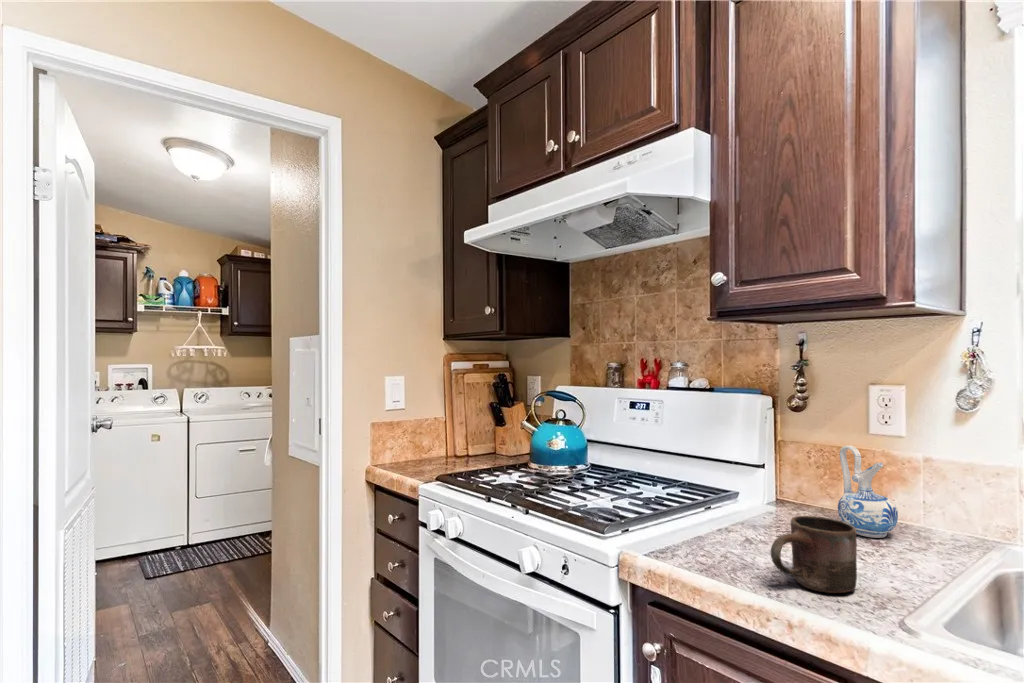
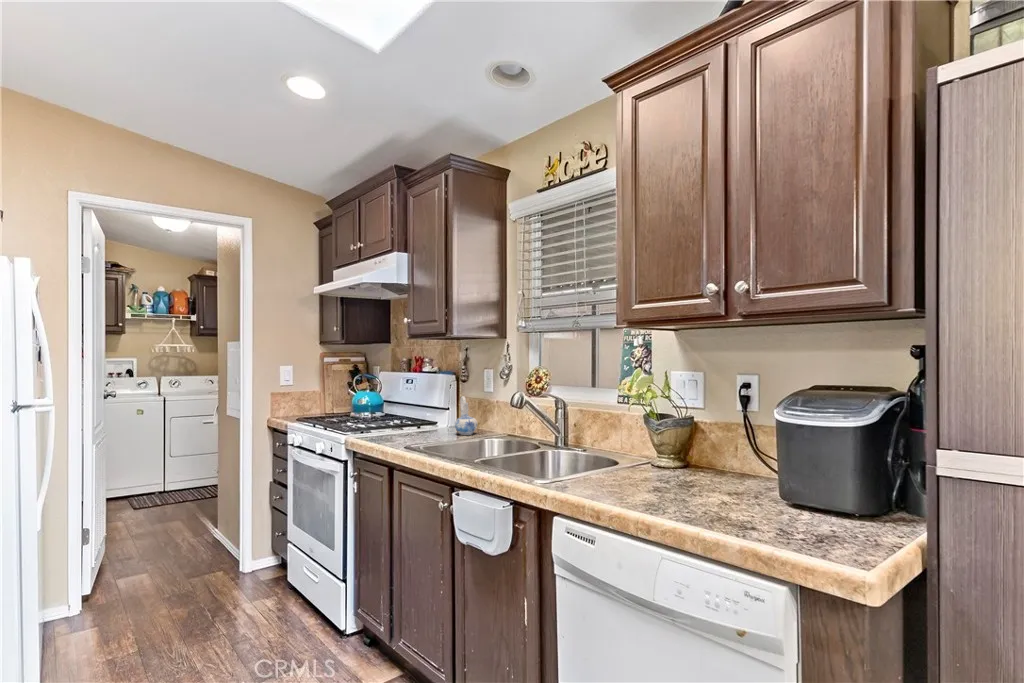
mug: present [771,516,857,593] -> none [383,419,417,444]

